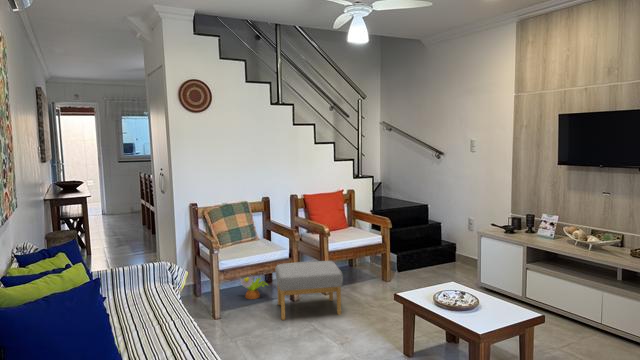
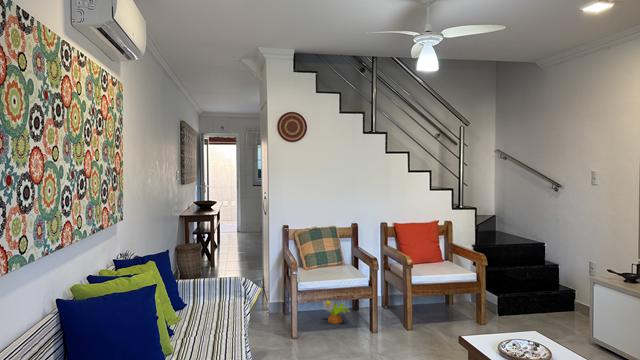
footstool: present [275,261,343,320] -> none [351,291,418,352]

